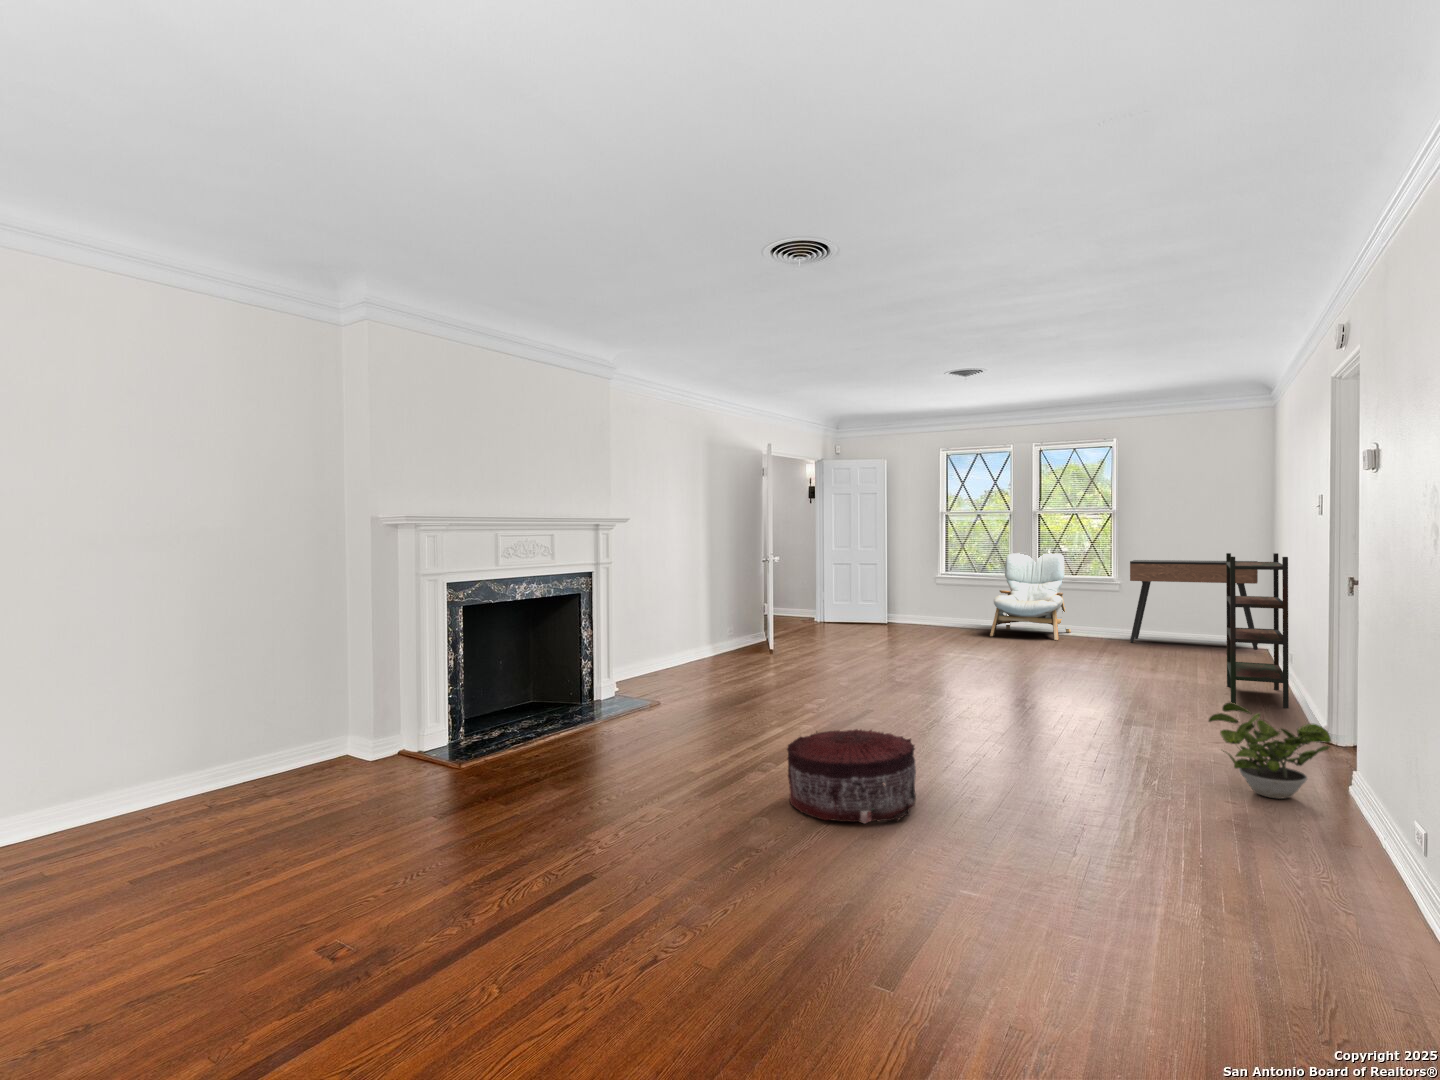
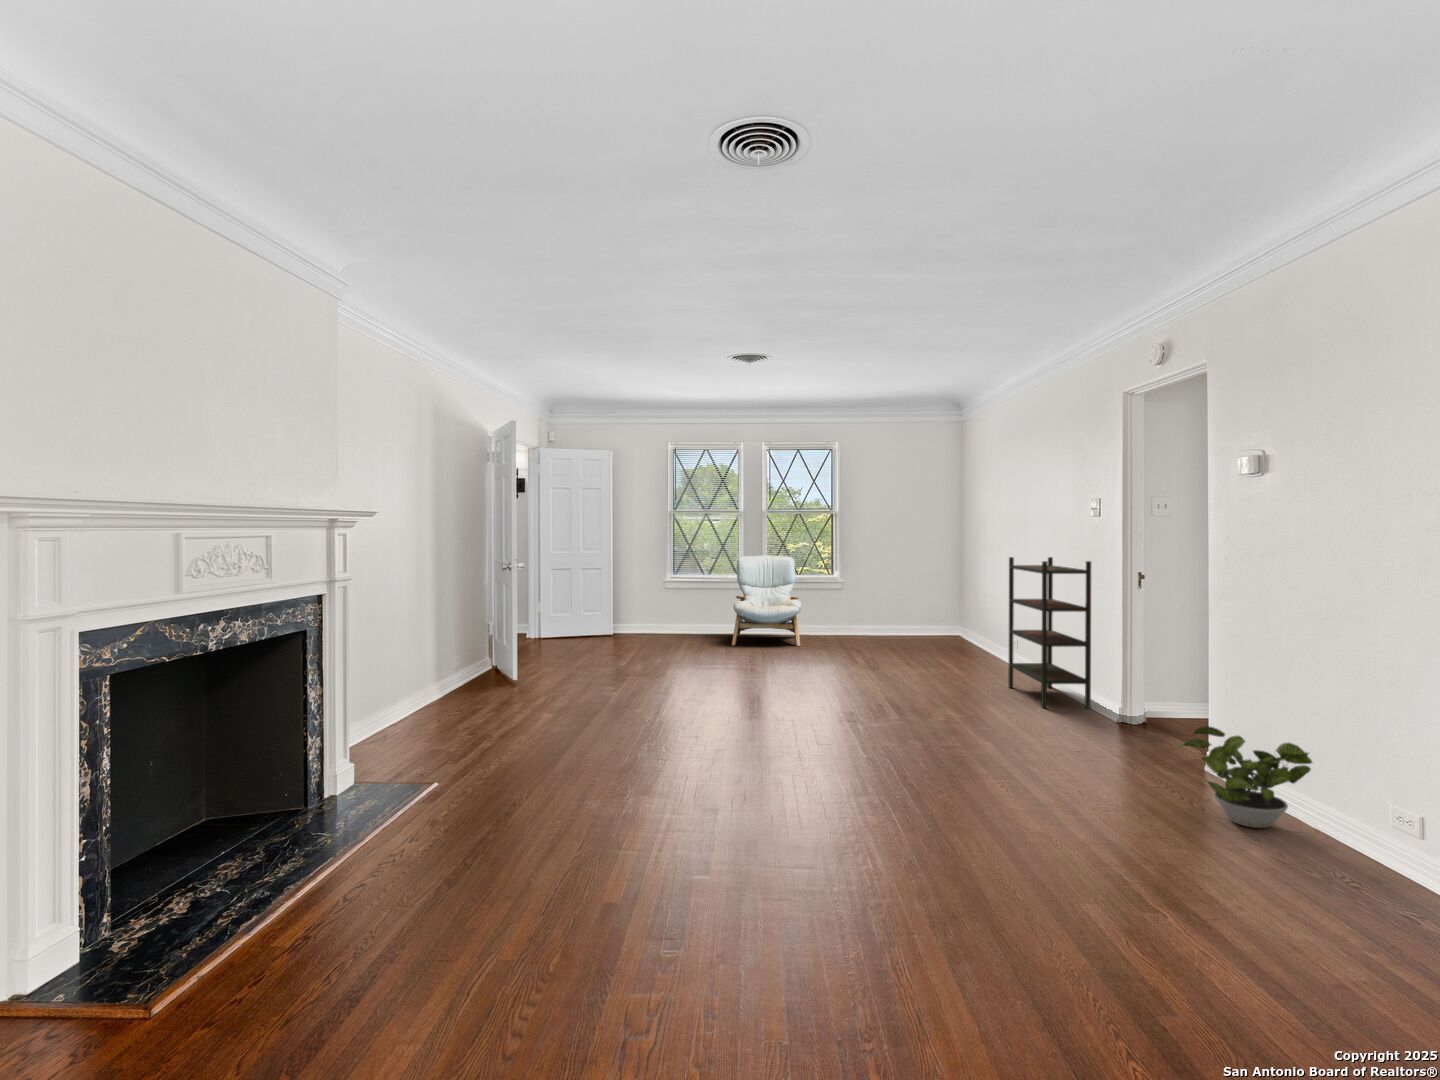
console table: present [1130,560,1258,650] -> none [861,563,973,646]
pouf: present [787,729,916,823] -> none [806,818,1015,995]

